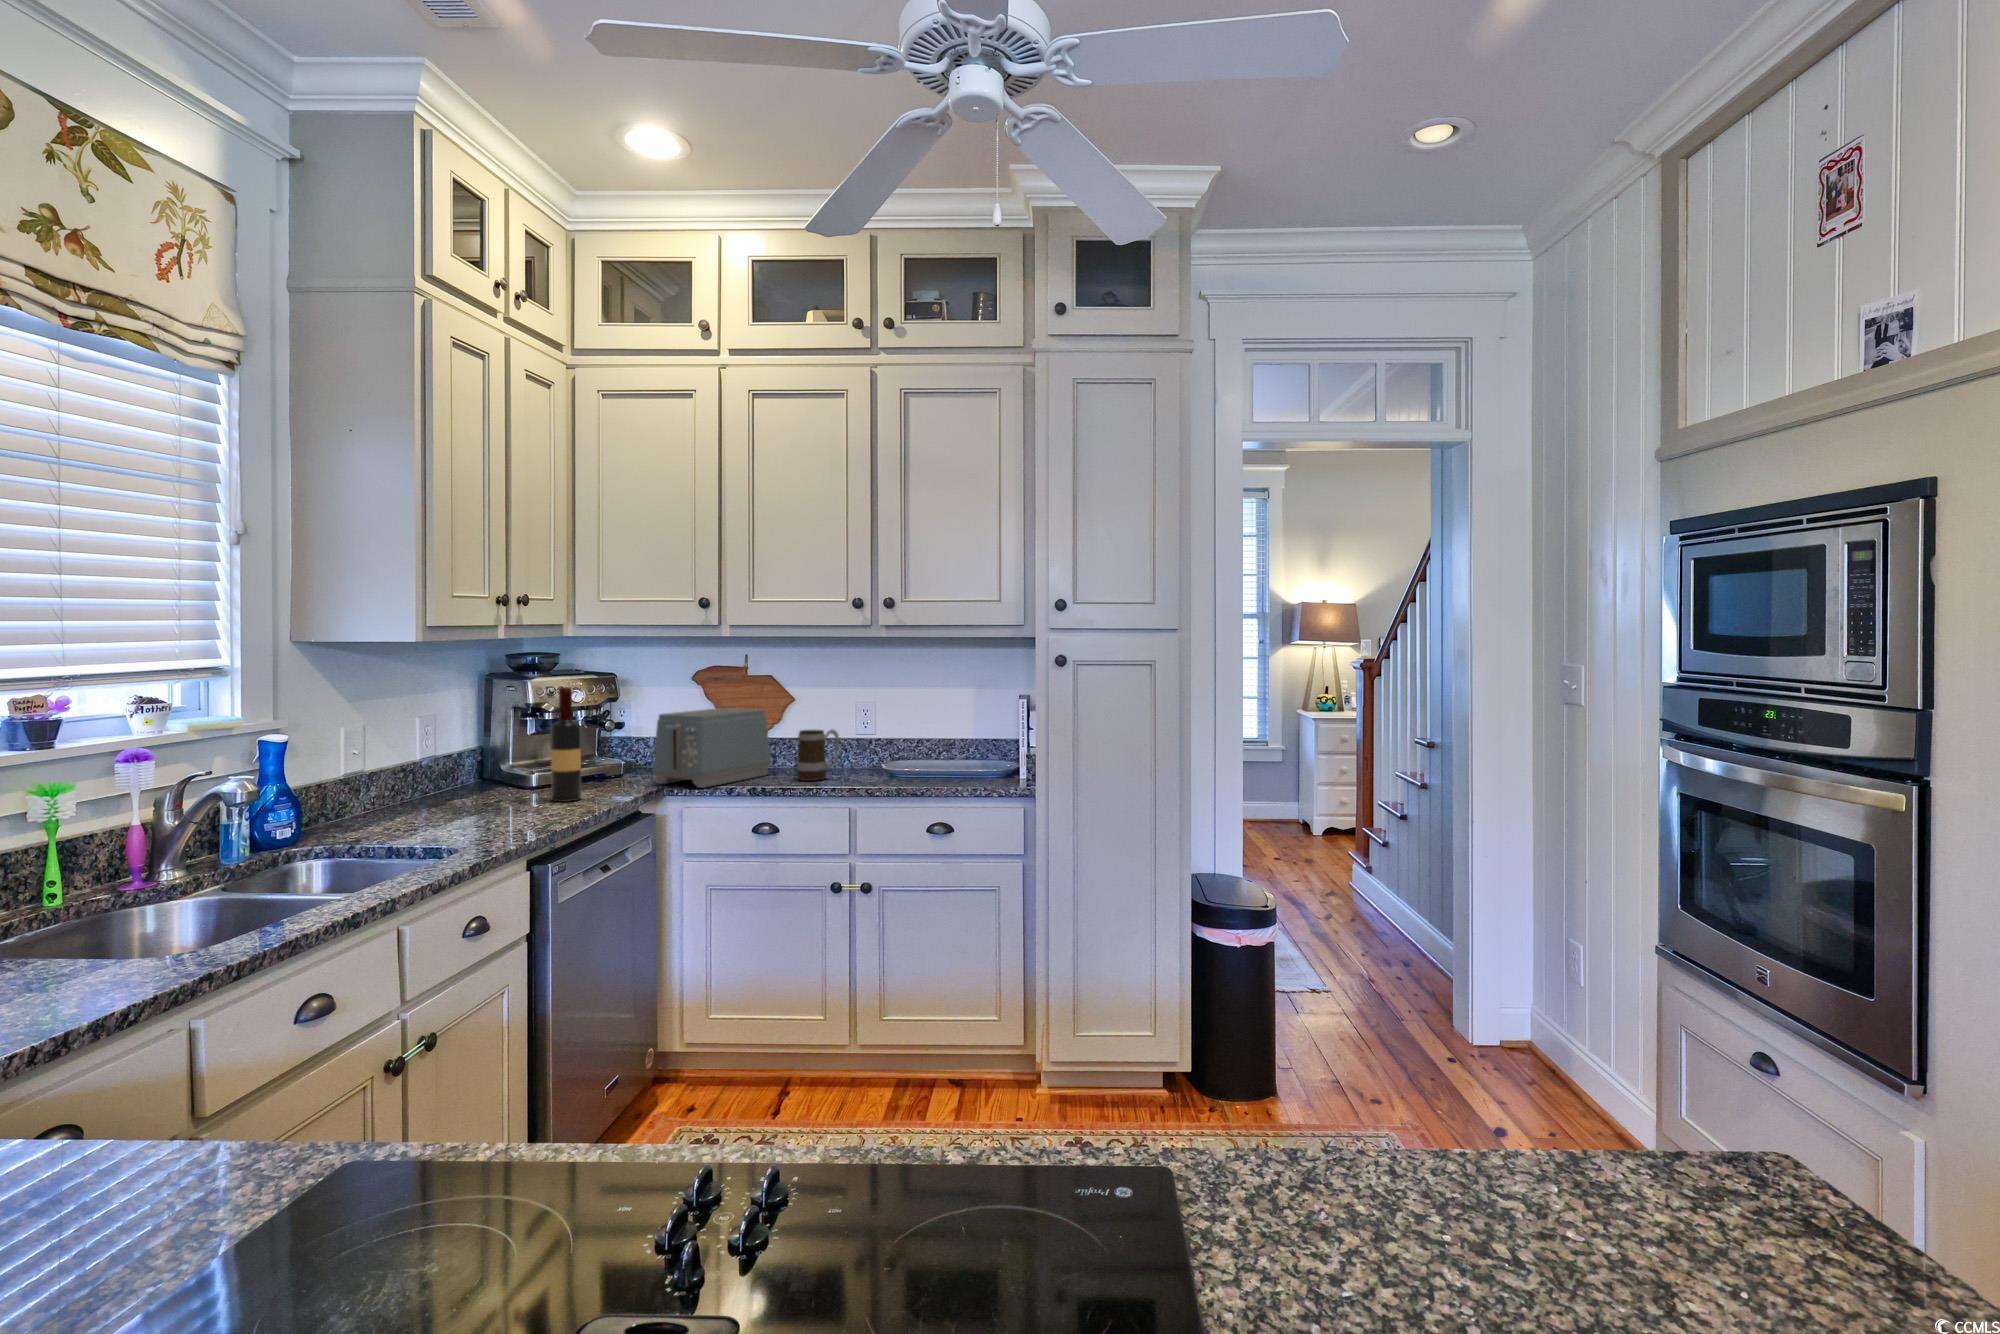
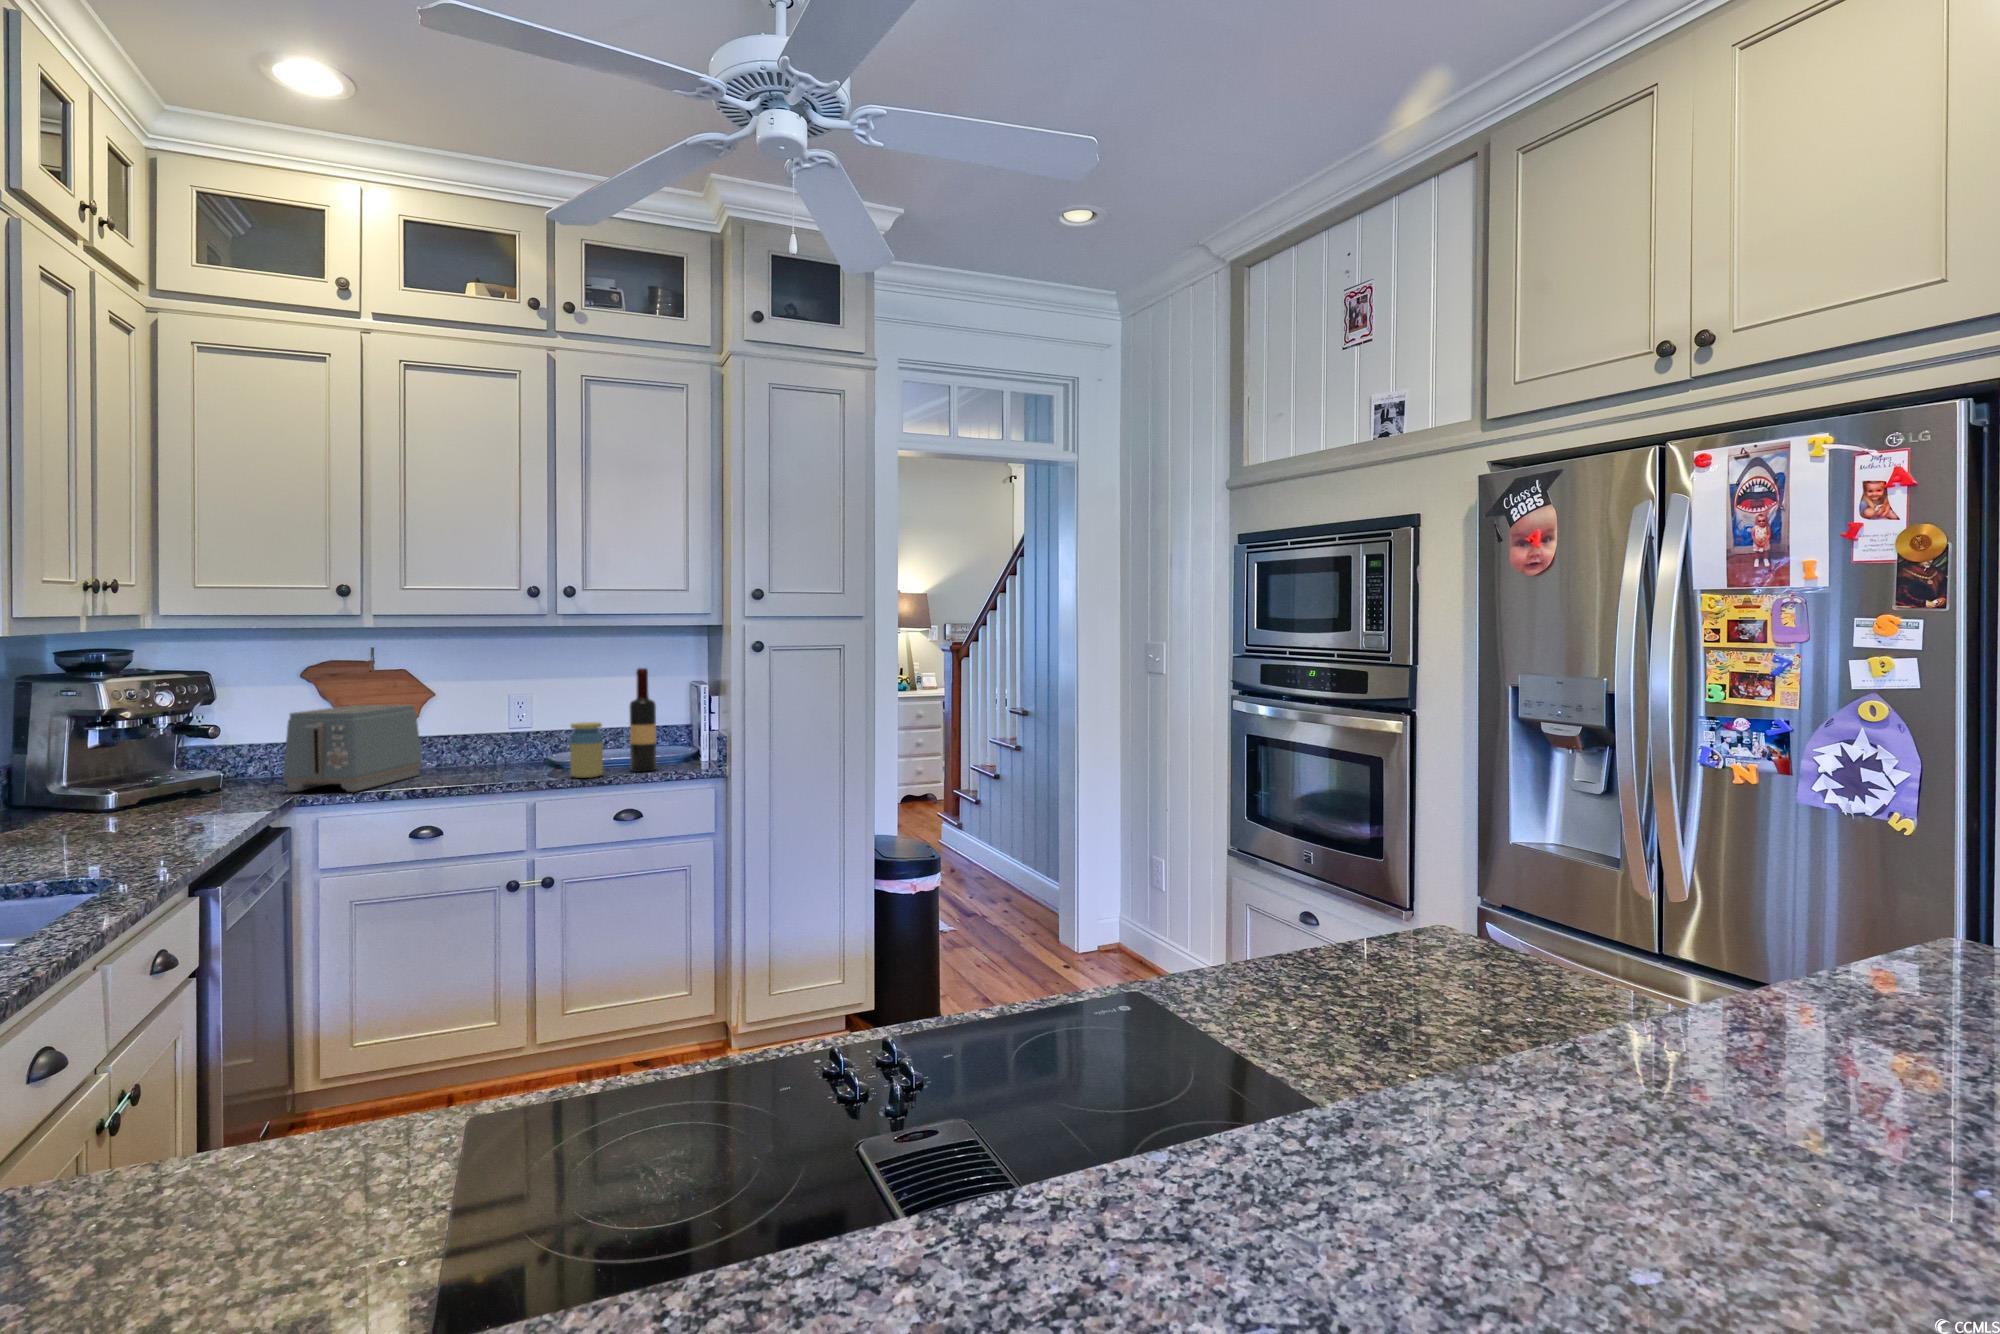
wine bottle: present [551,687,581,802] -> present [629,668,657,772]
mug: present [797,730,839,781] -> none [460,722,509,778]
jar: none [885,733,916,788] -> present [570,722,603,778]

